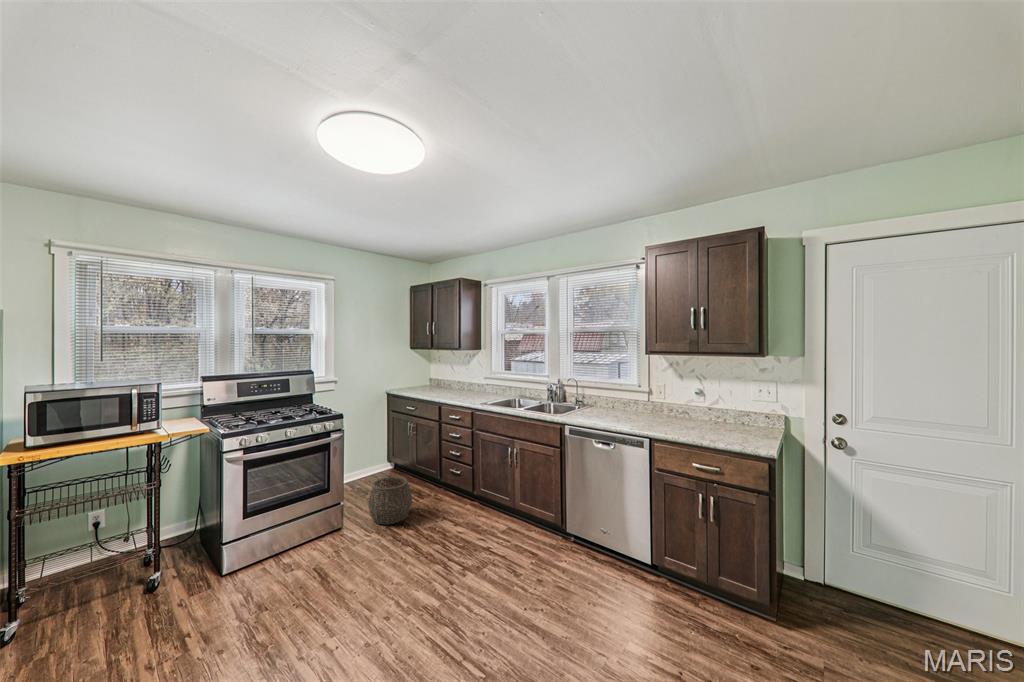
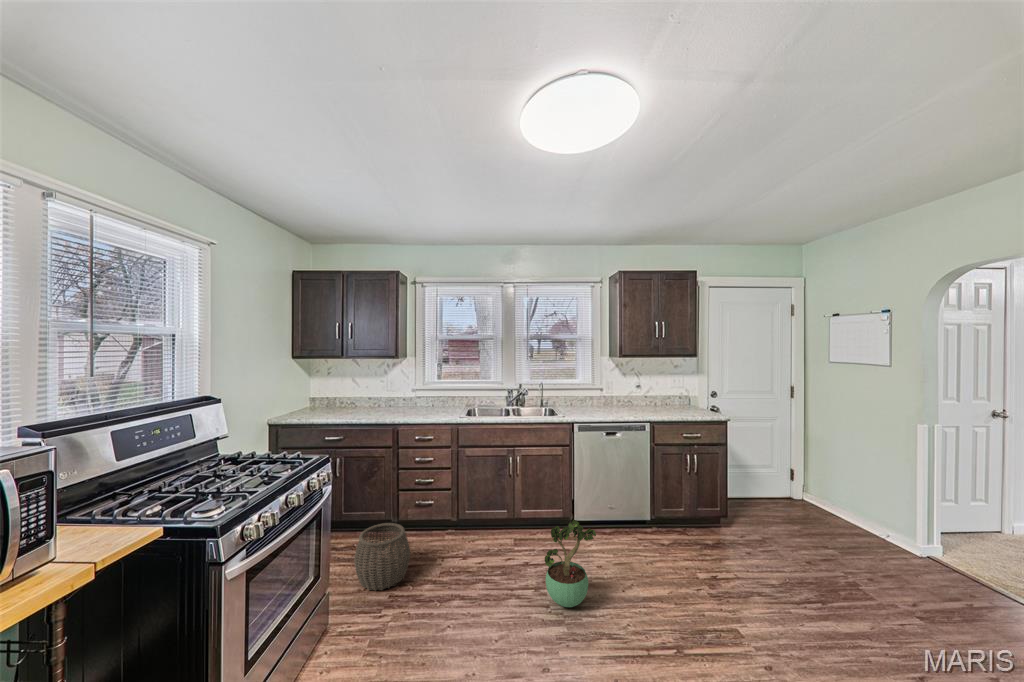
potted plant: none [441,509,491,593] -> present [545,519,596,607]

